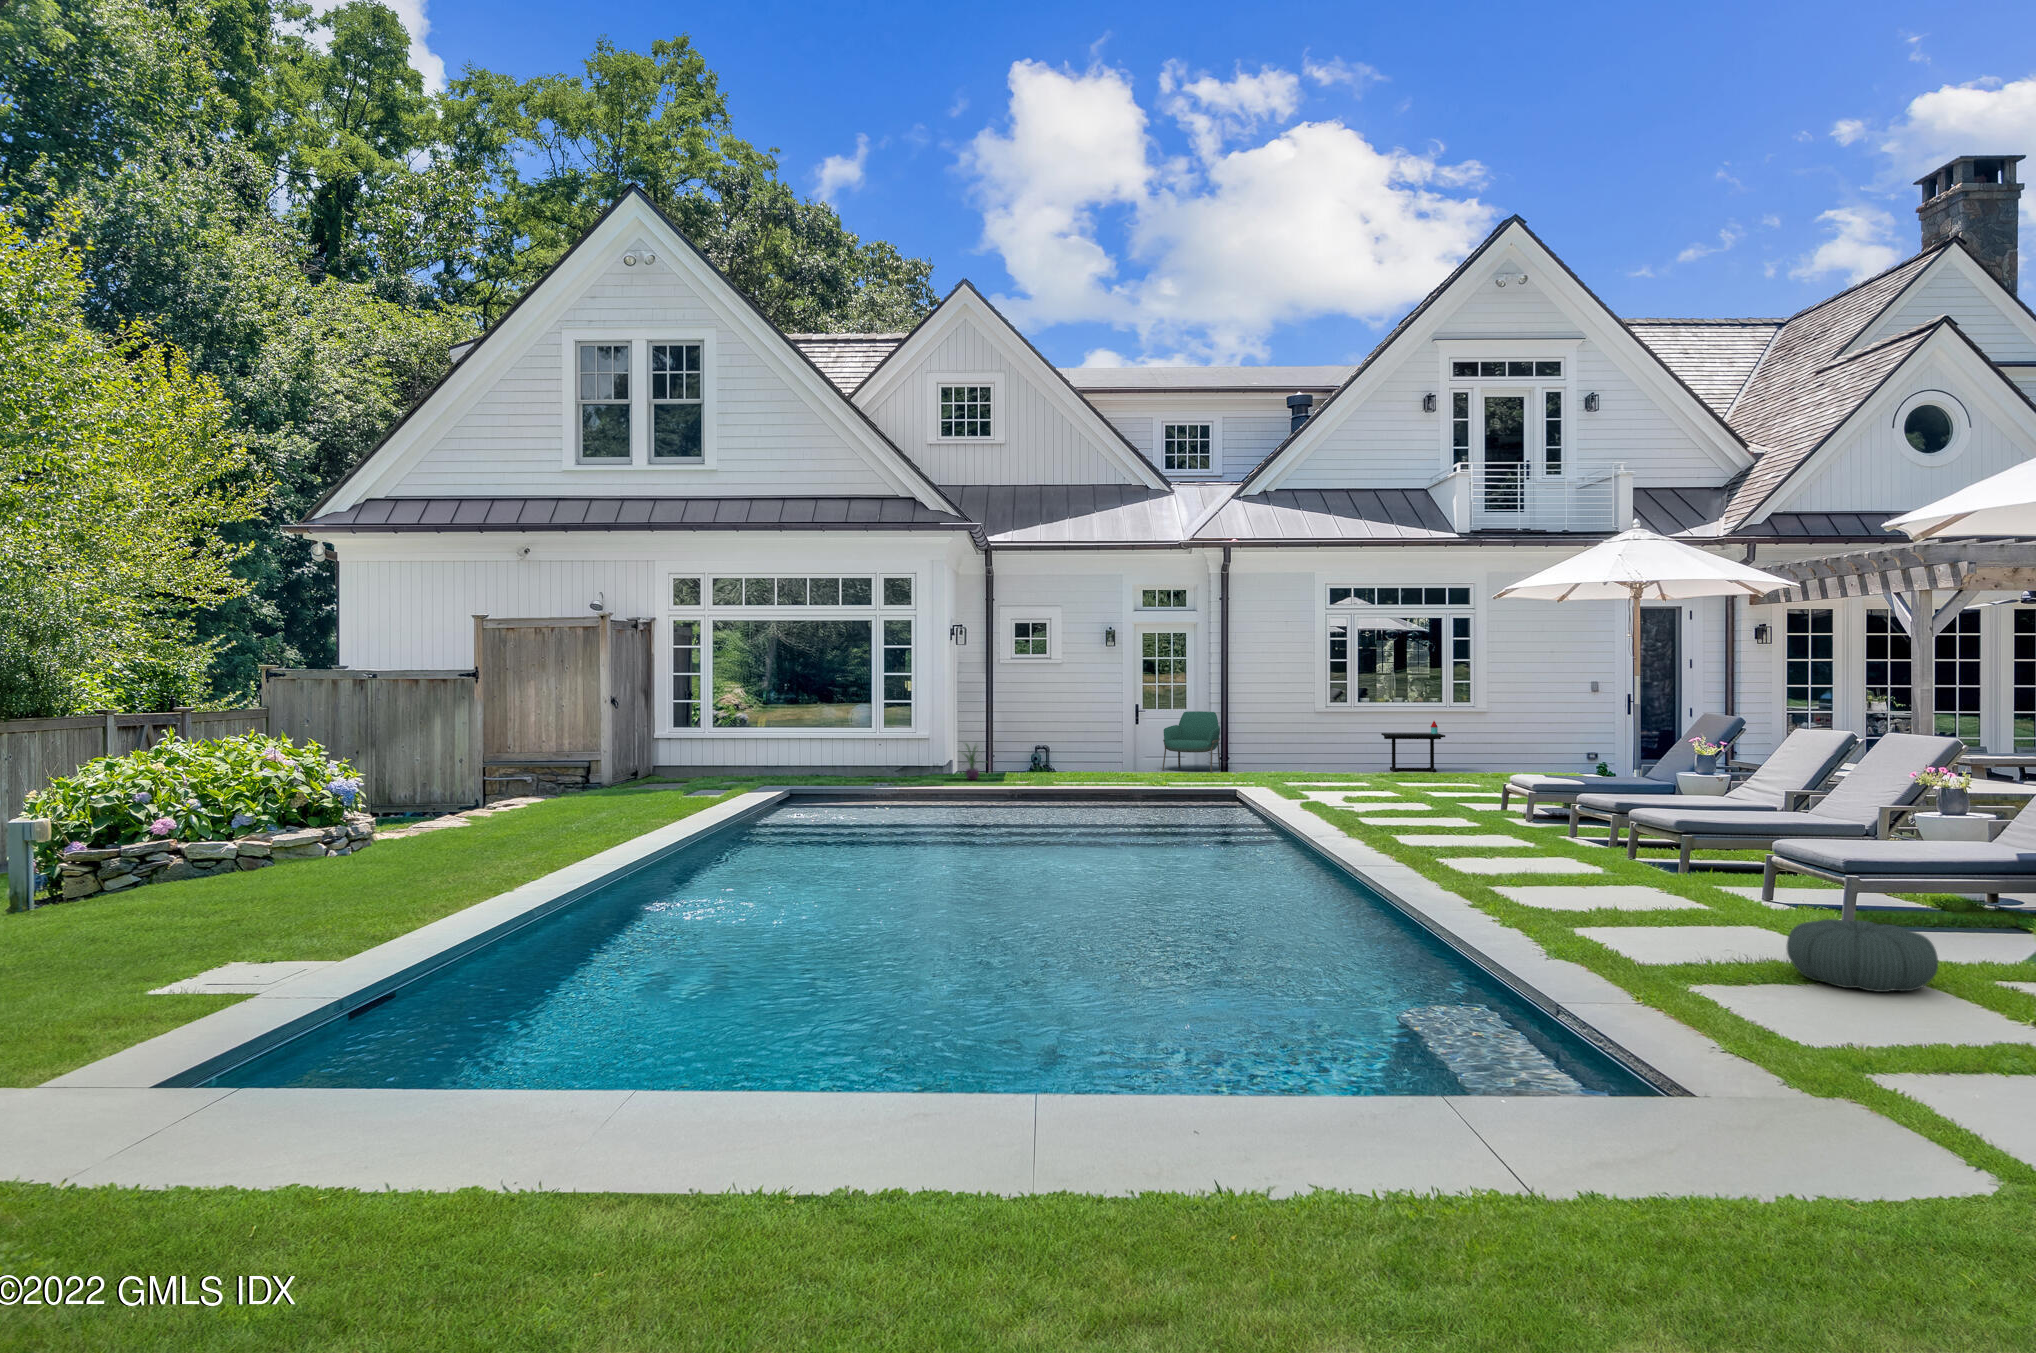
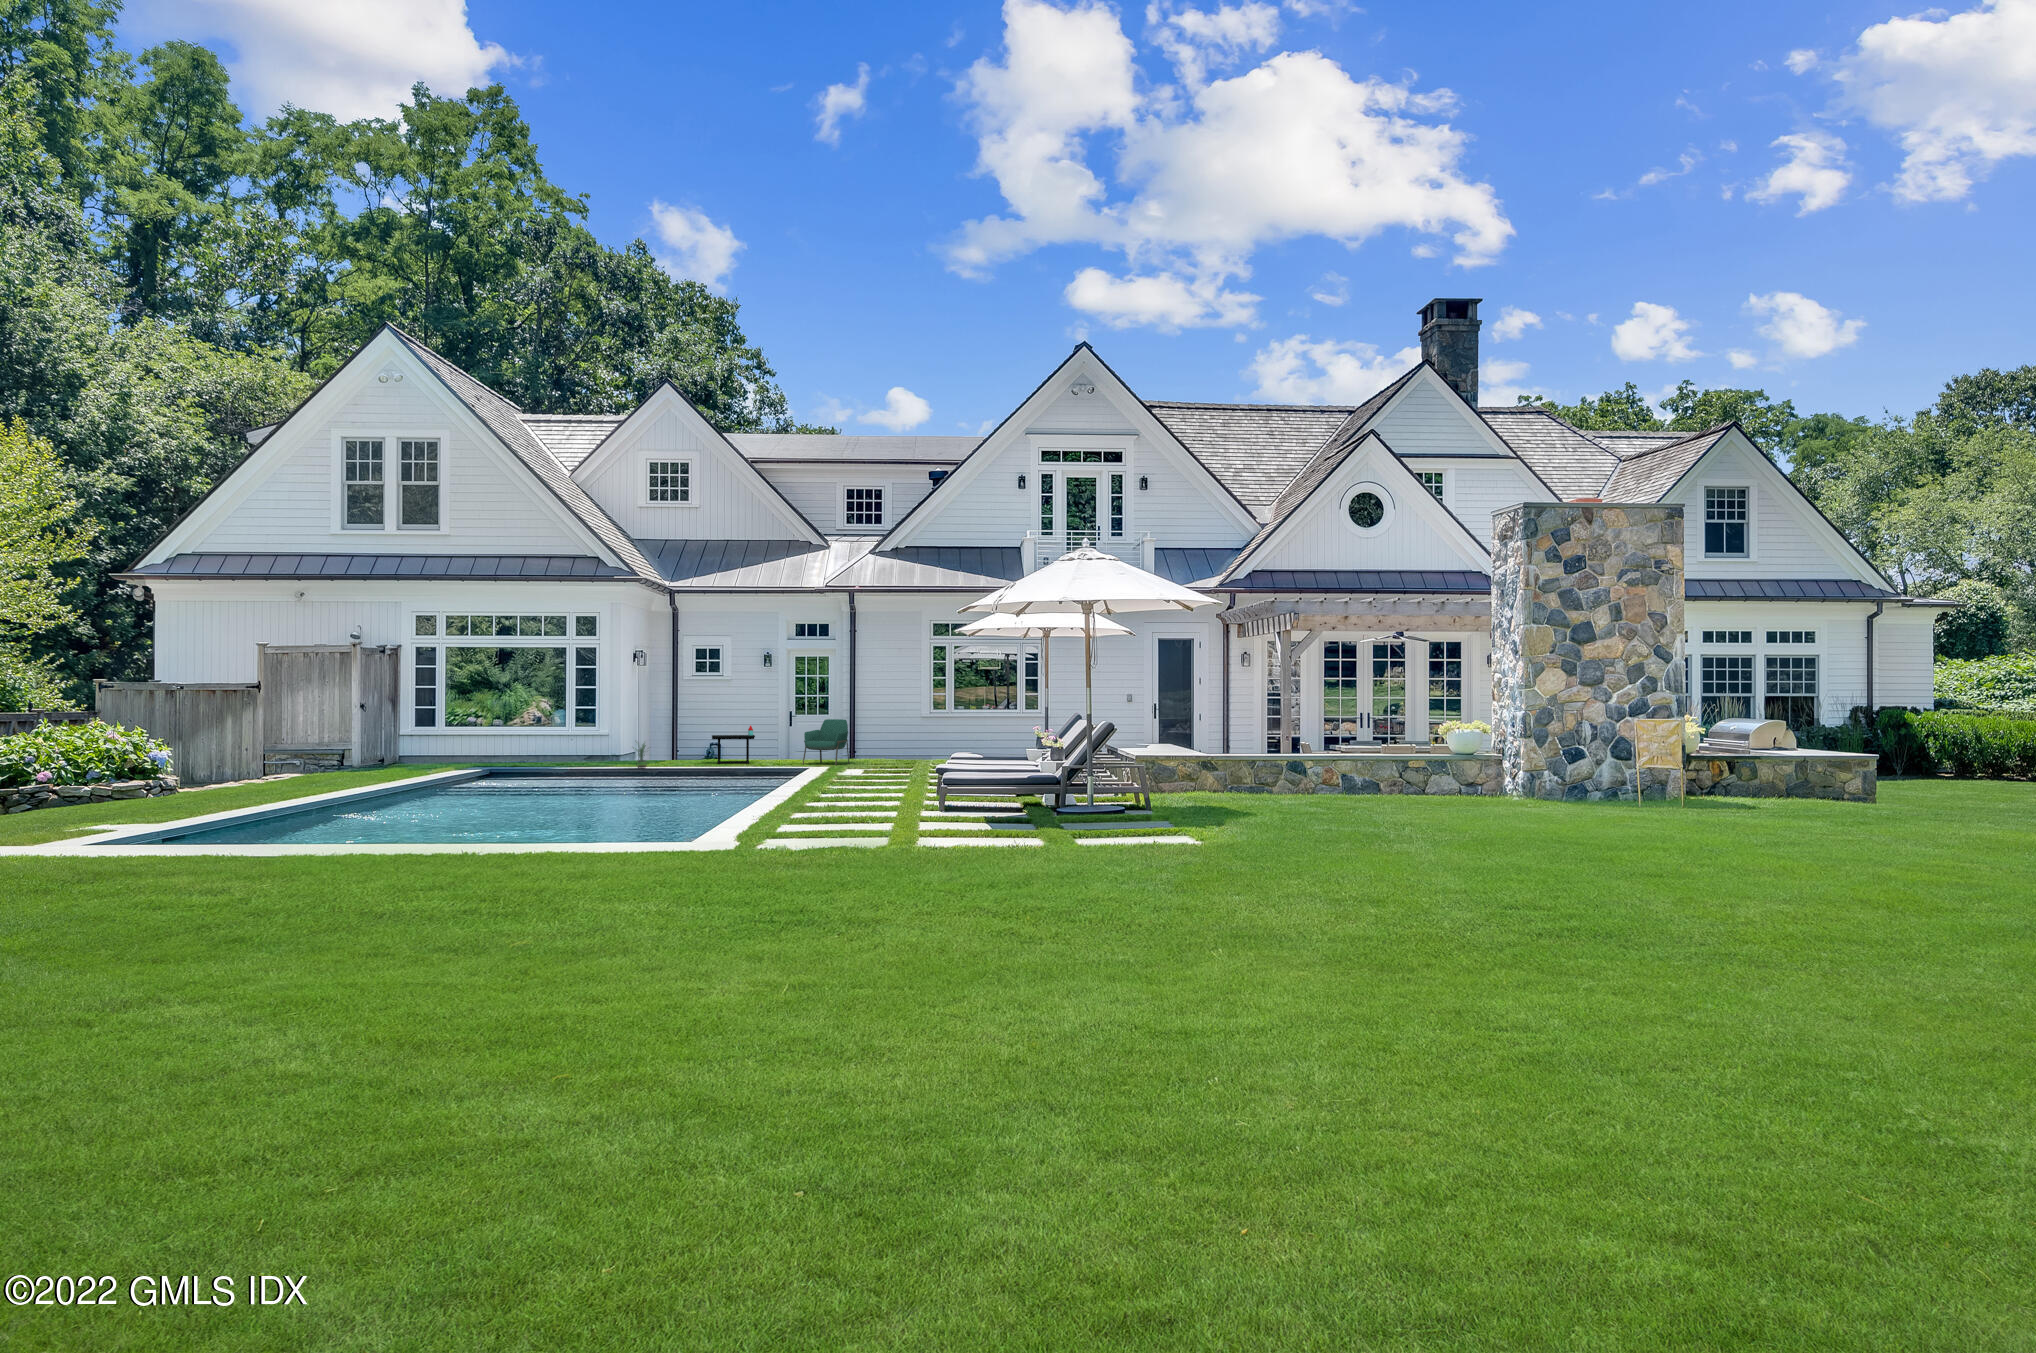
side table: present [1381,721,1445,772] -> present [712,726,755,764]
pouf: present [1787,919,1938,992] -> none [838,801,895,828]

